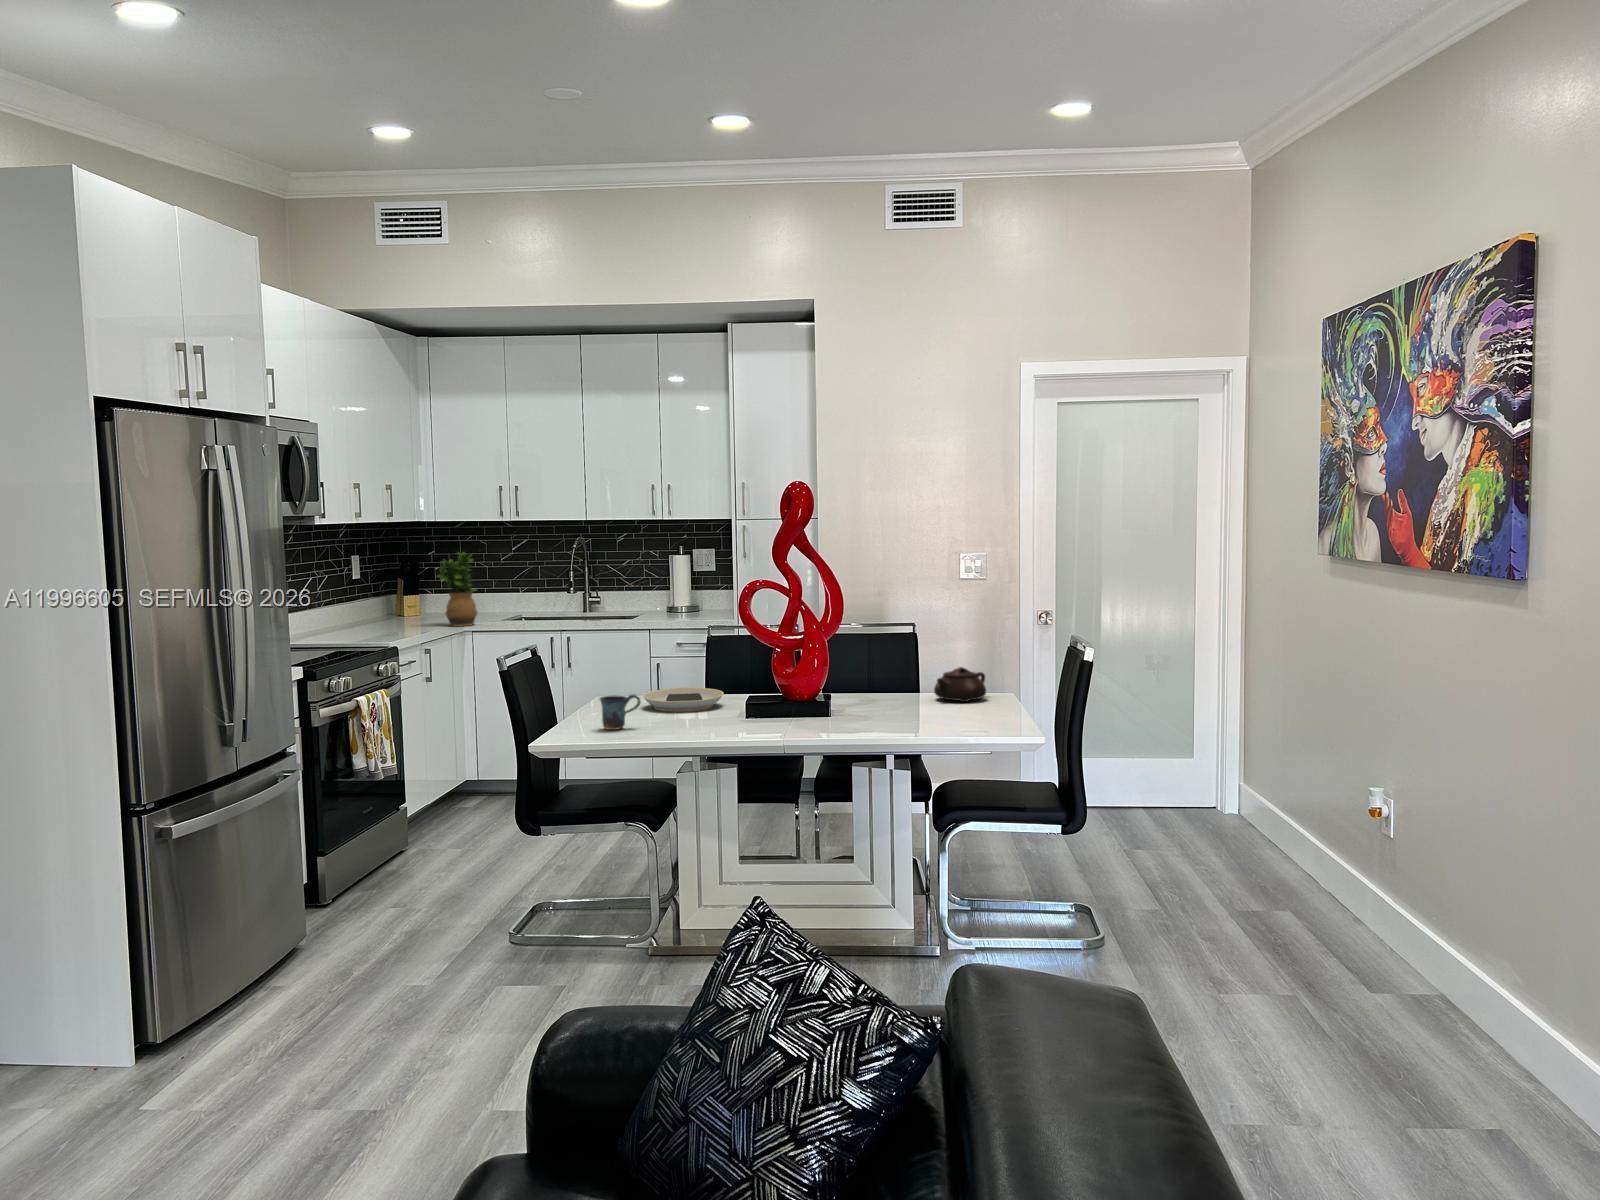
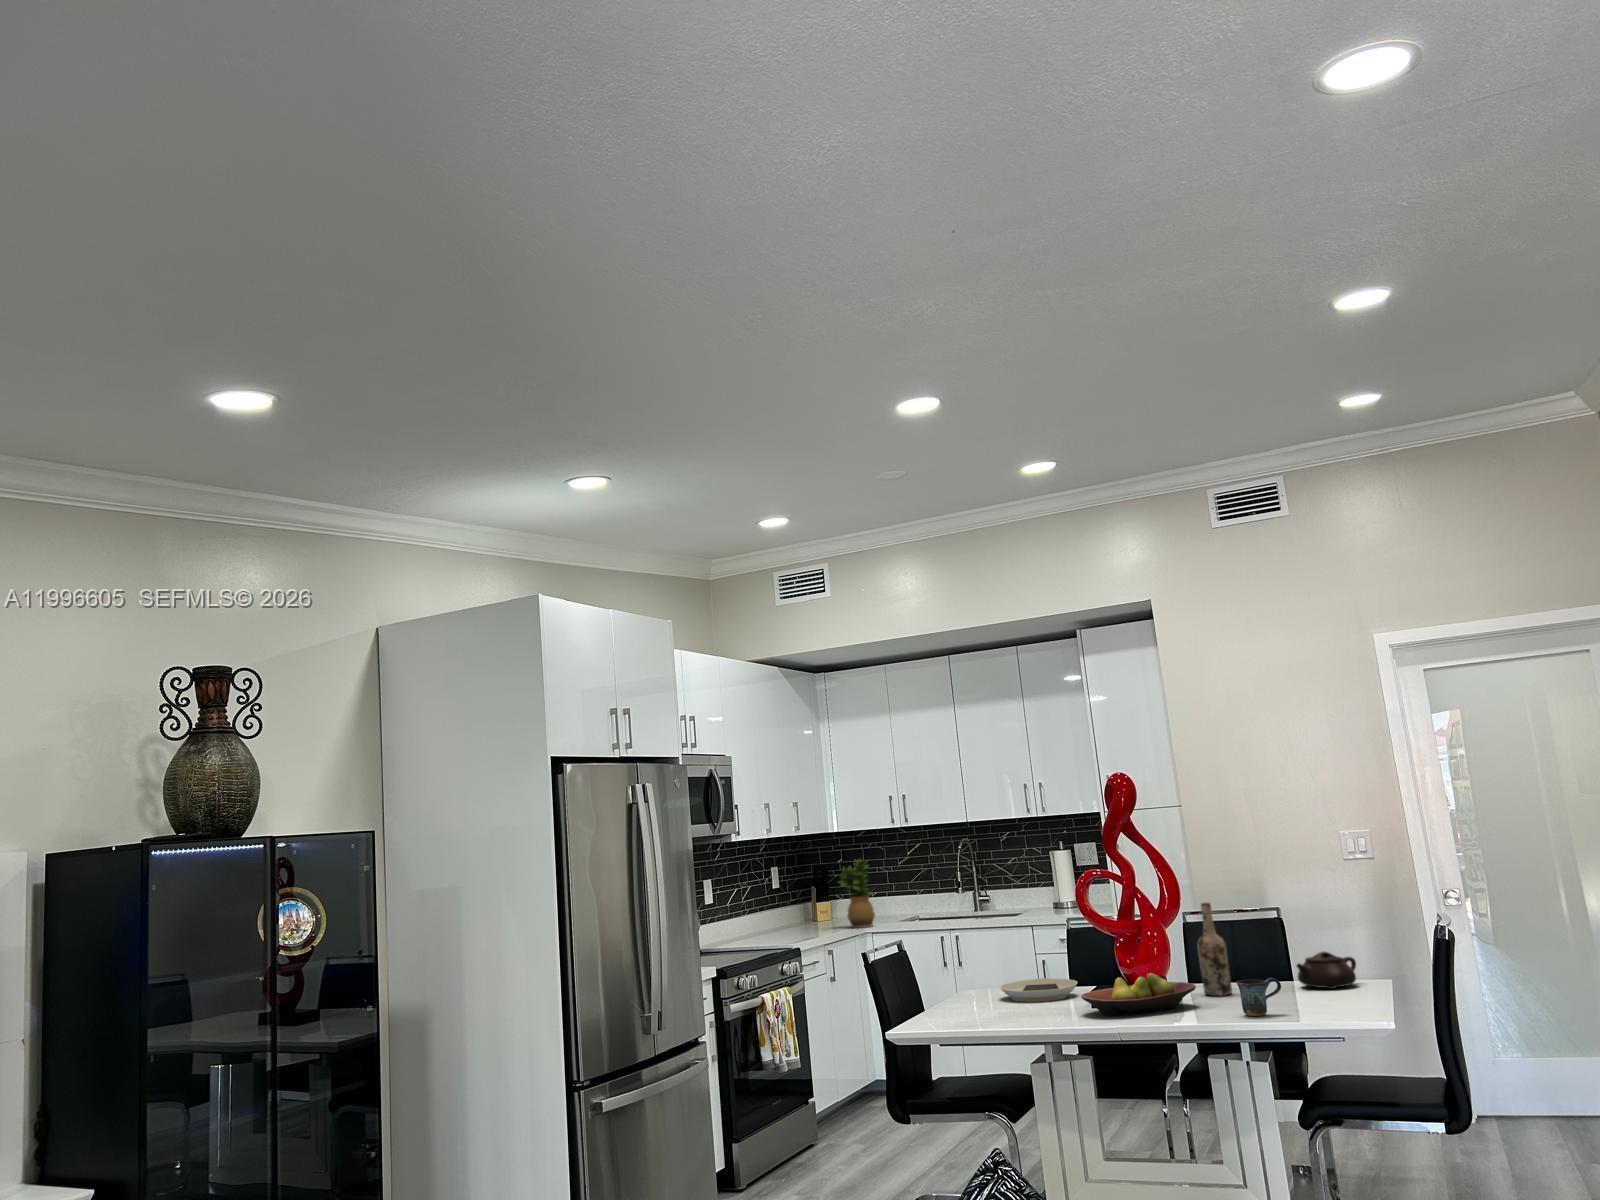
wine bottle: none [849,618,877,708] -> present [1197,903,1232,996]
fruit bowl: none [742,687,852,729] -> present [1081,973,1196,1016]
mug: present [600,695,640,730] -> present [1236,978,1281,1016]

